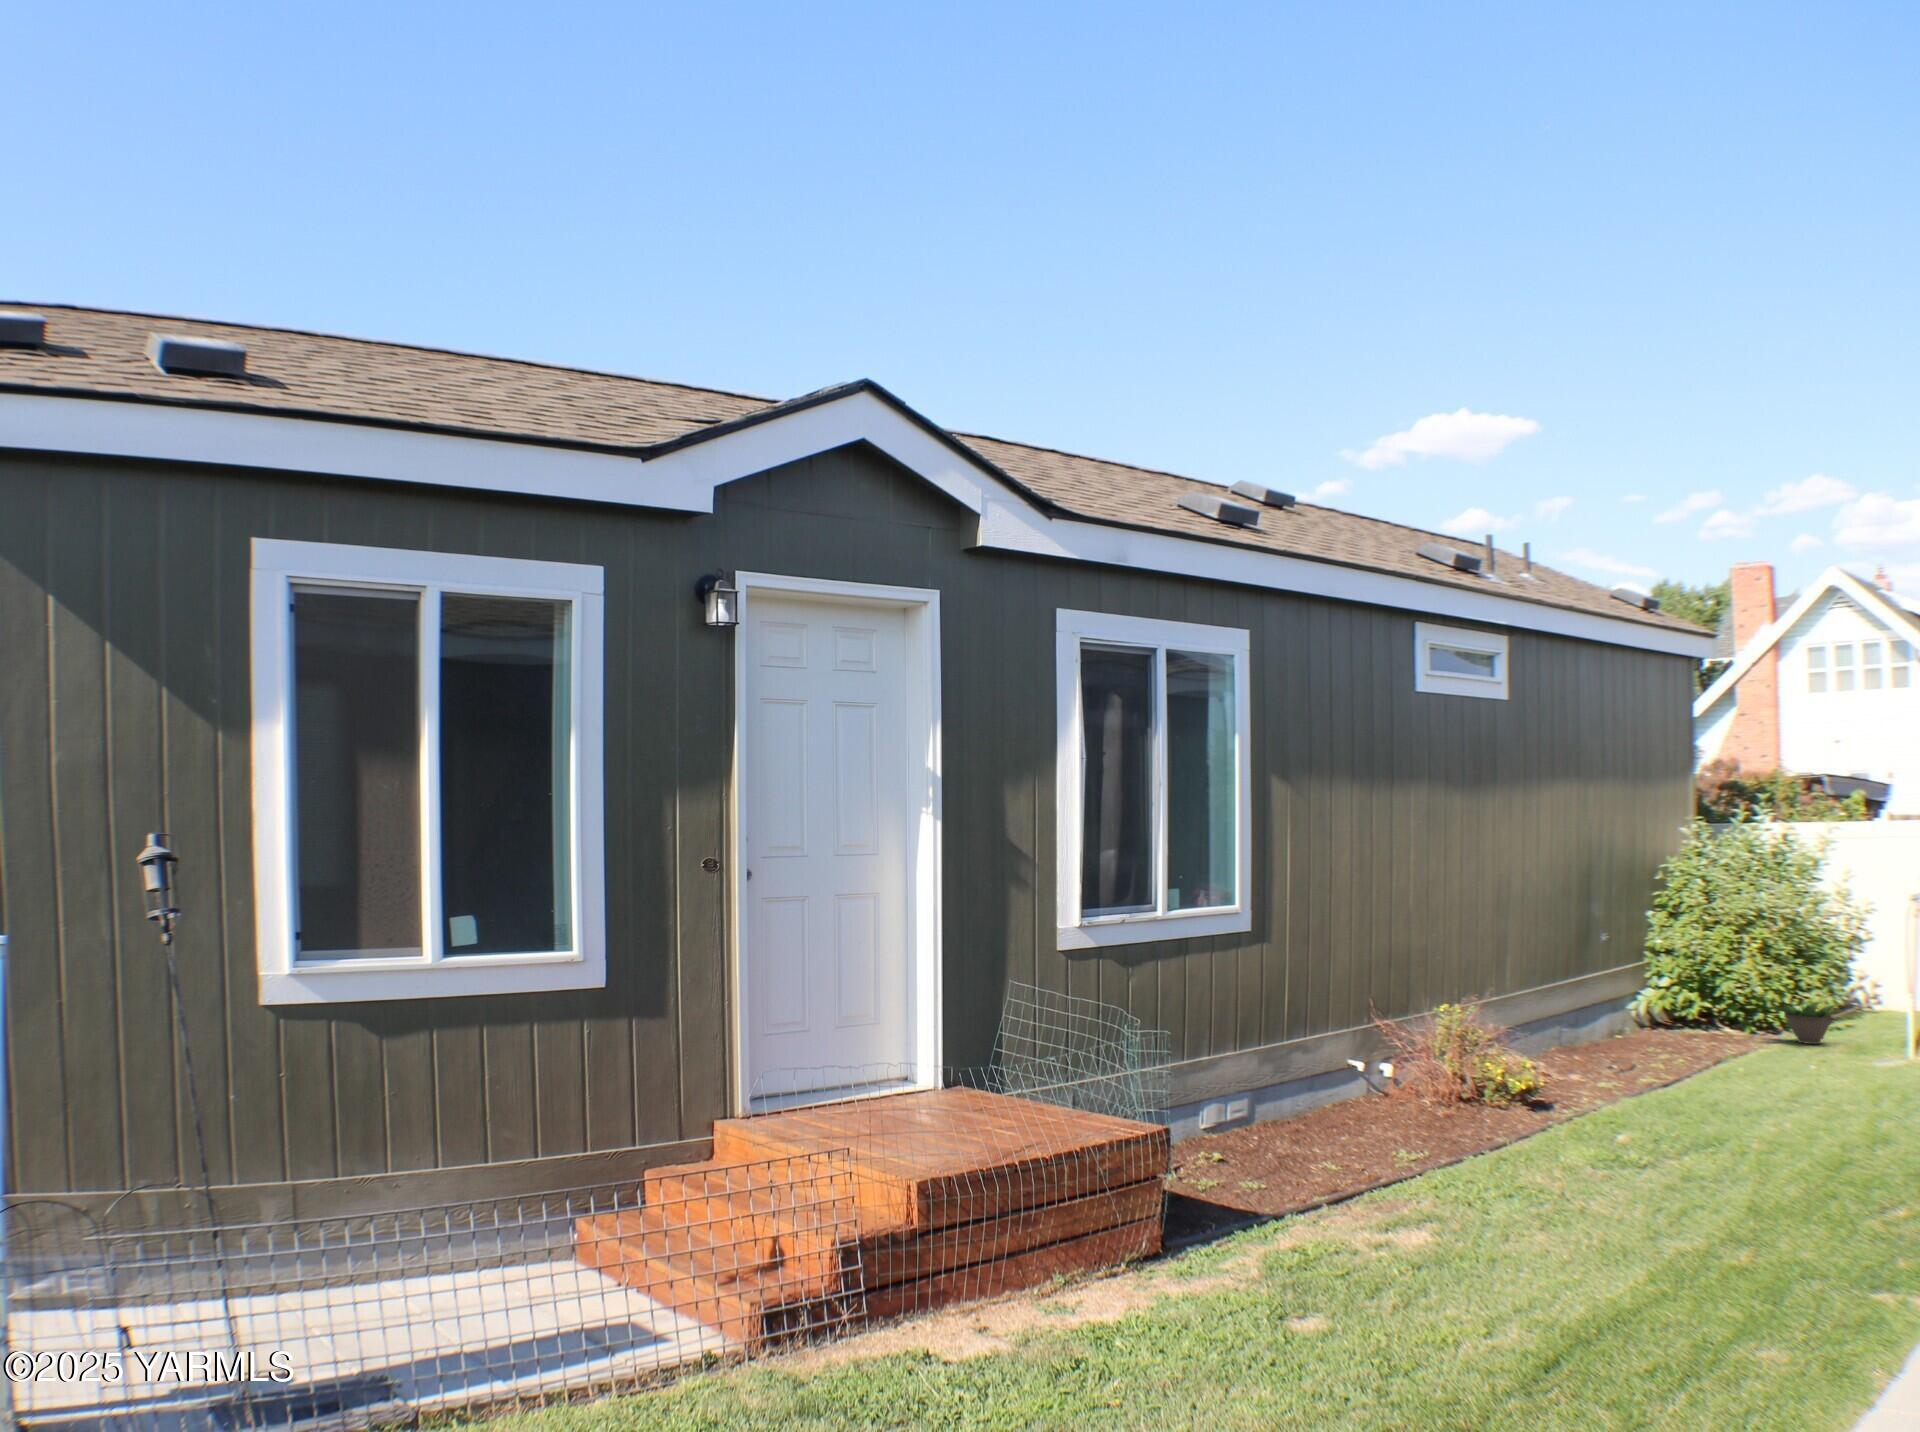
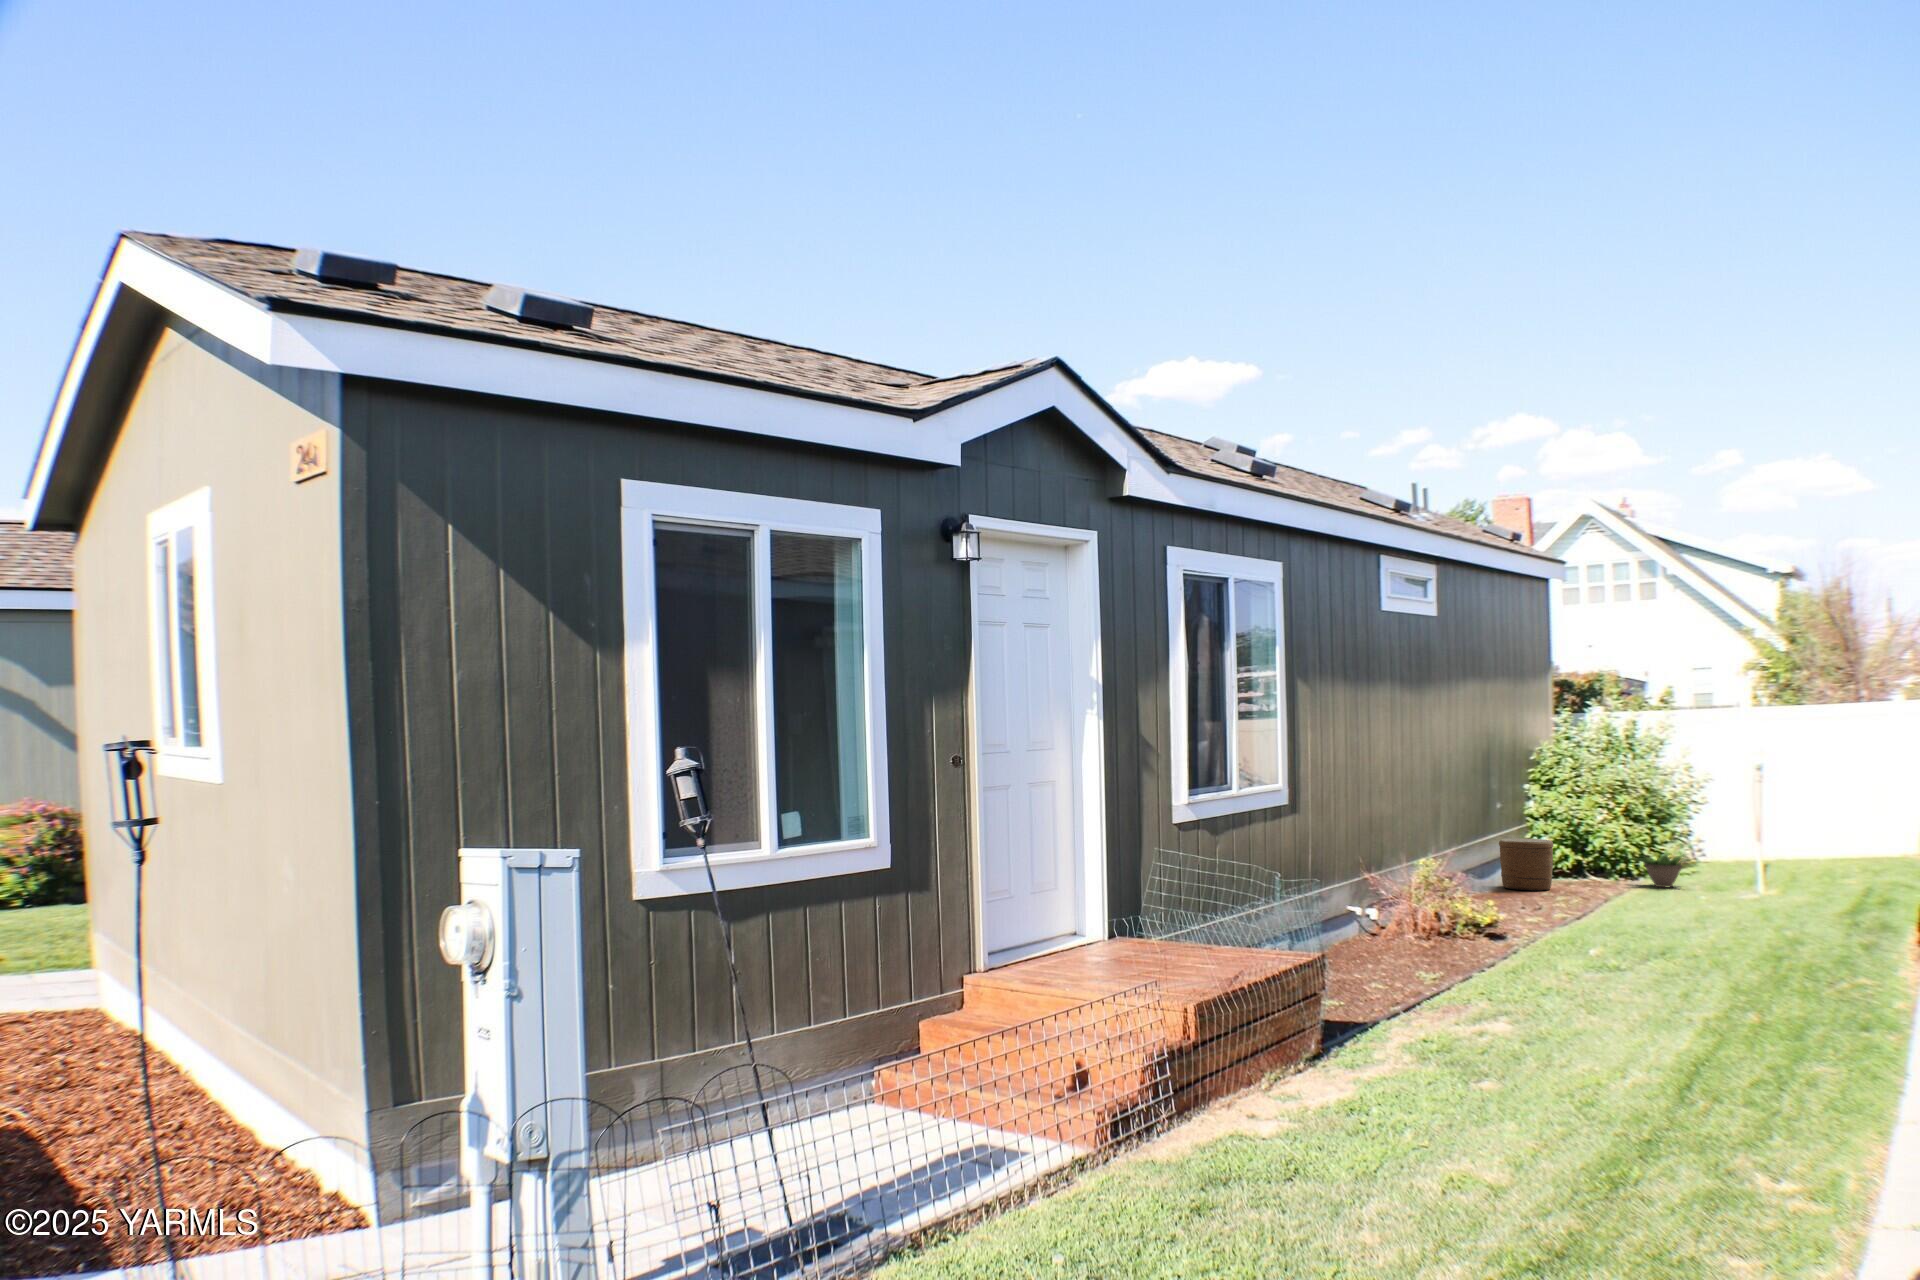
woven basket: none [1597,978,1664,1042] -> present [1499,839,1553,891]

